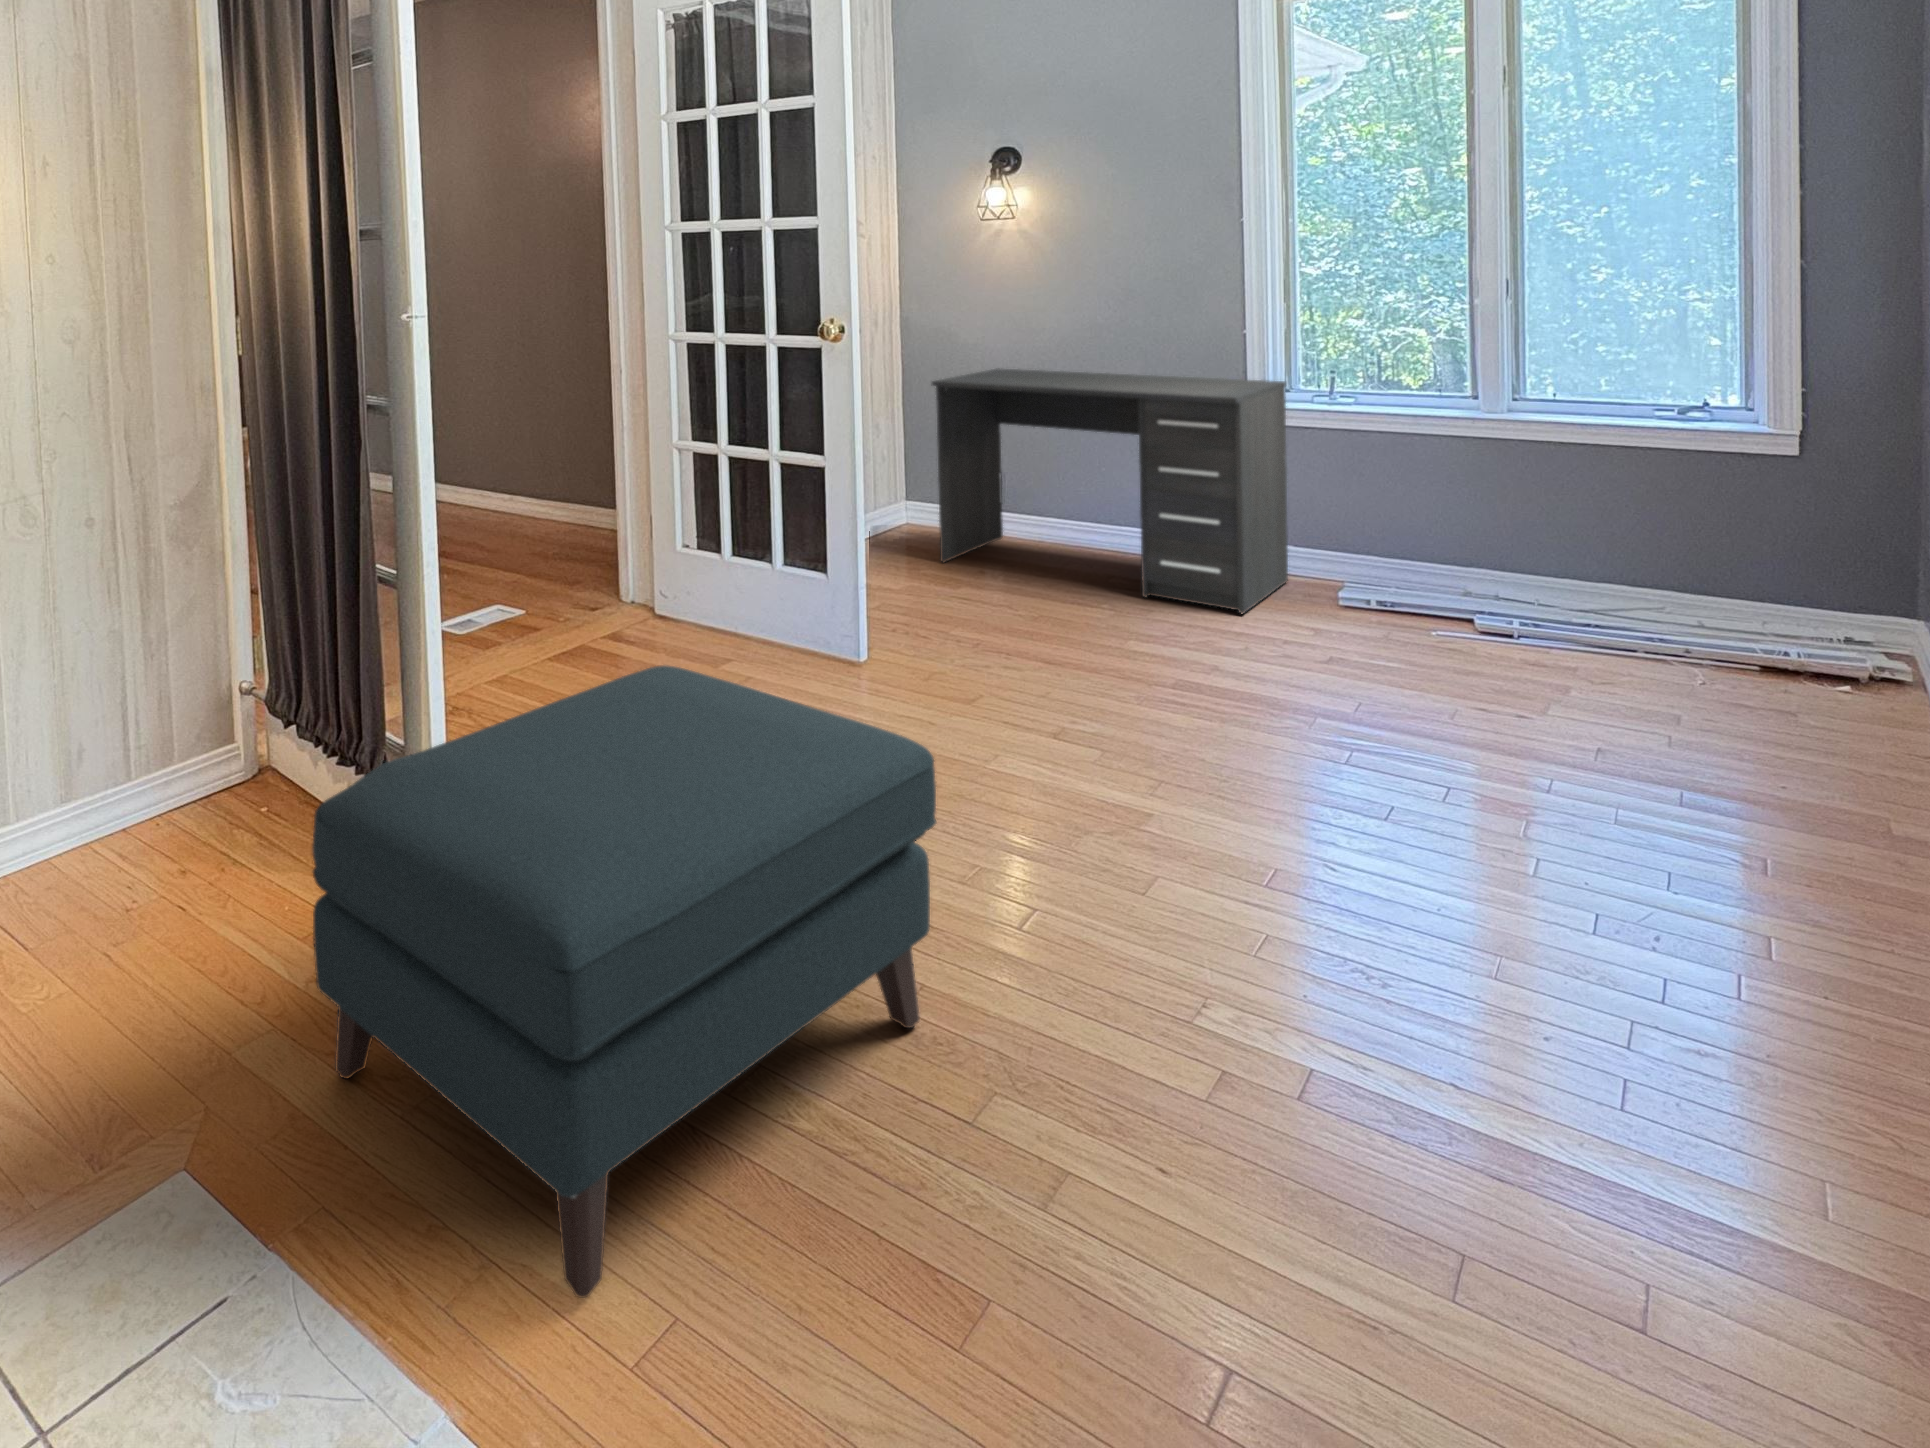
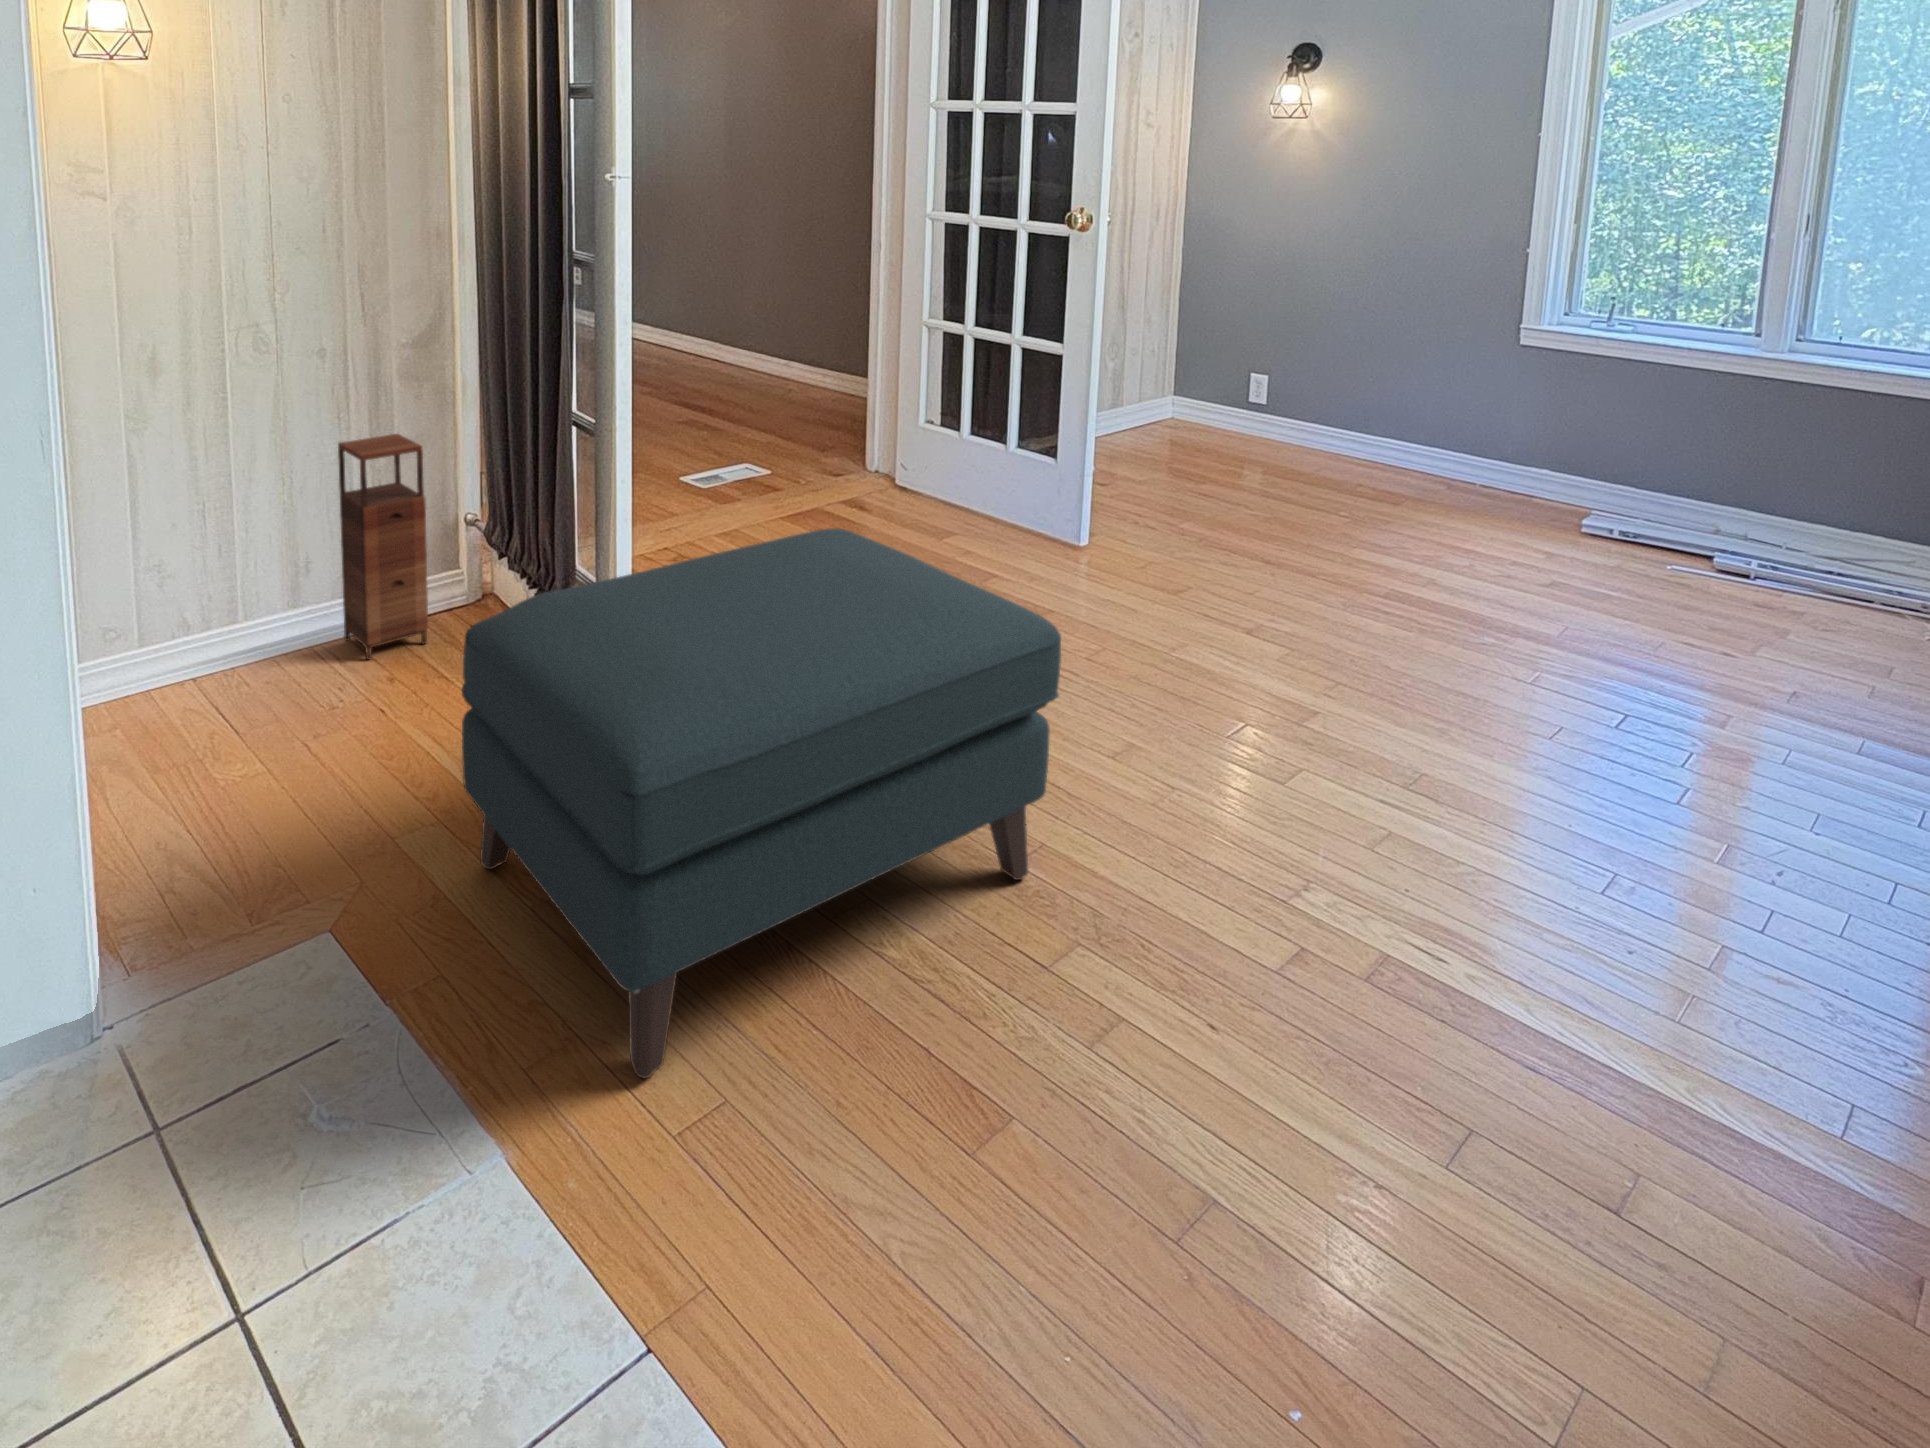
desk: present [932,368,1288,615] -> none [1190,271,1558,530]
storage cabinet: none [107,604,210,857] -> present [338,434,428,660]

